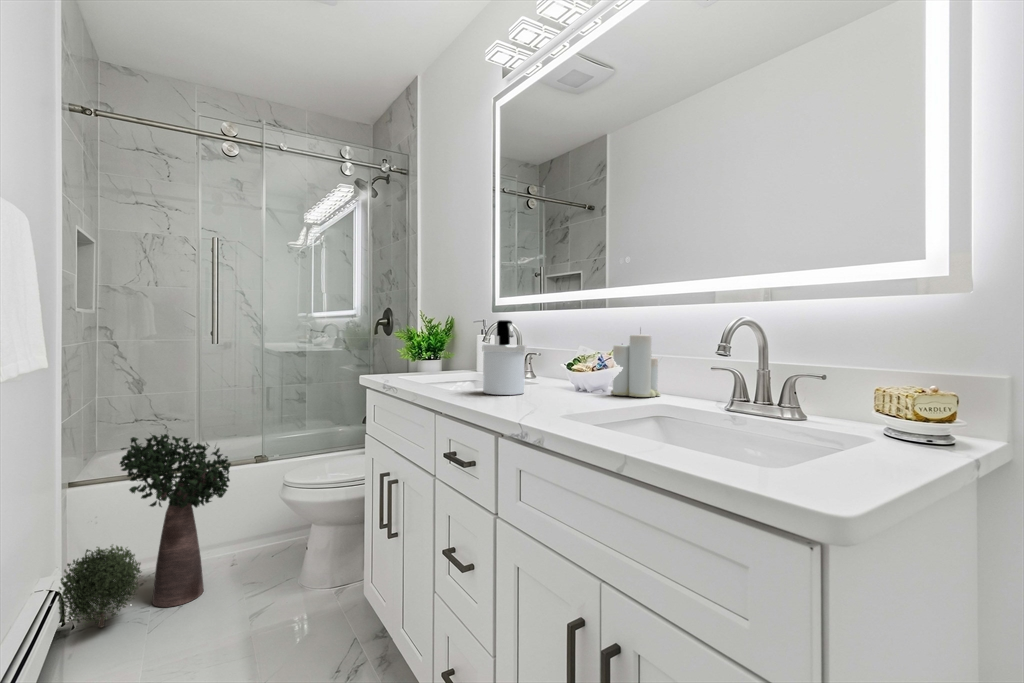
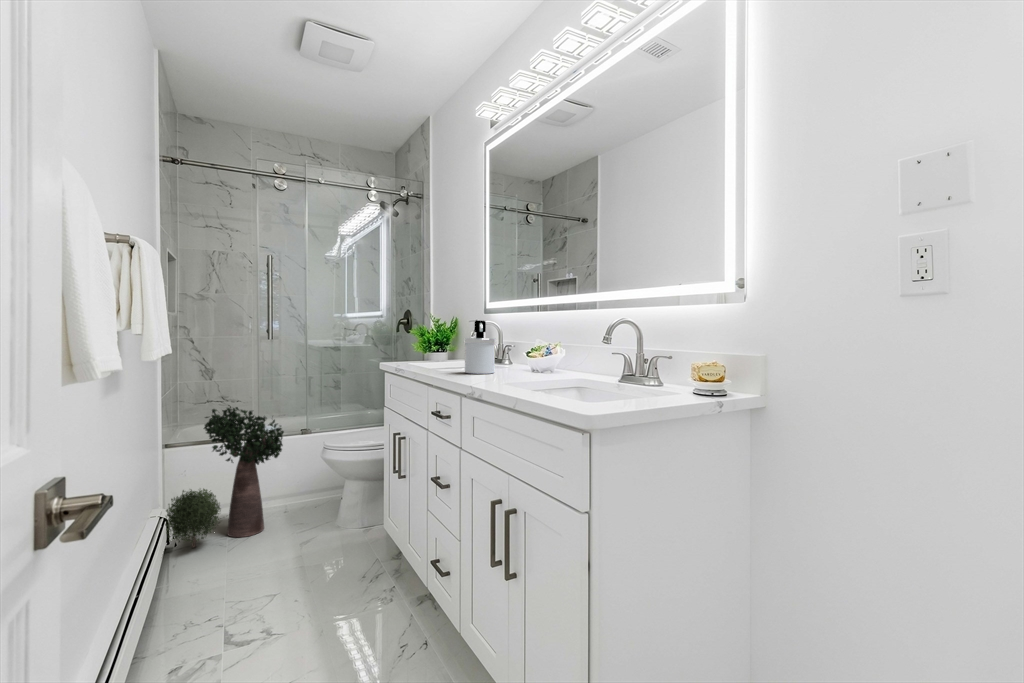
candle: present [611,334,661,397] -> none [556,325,590,375]

